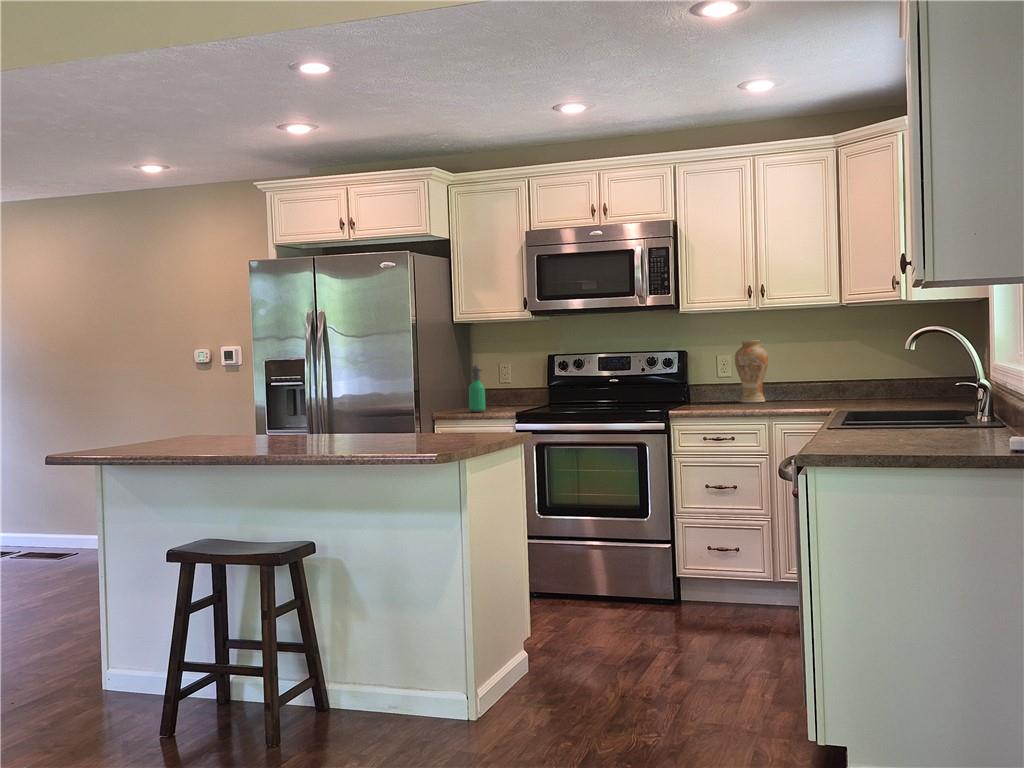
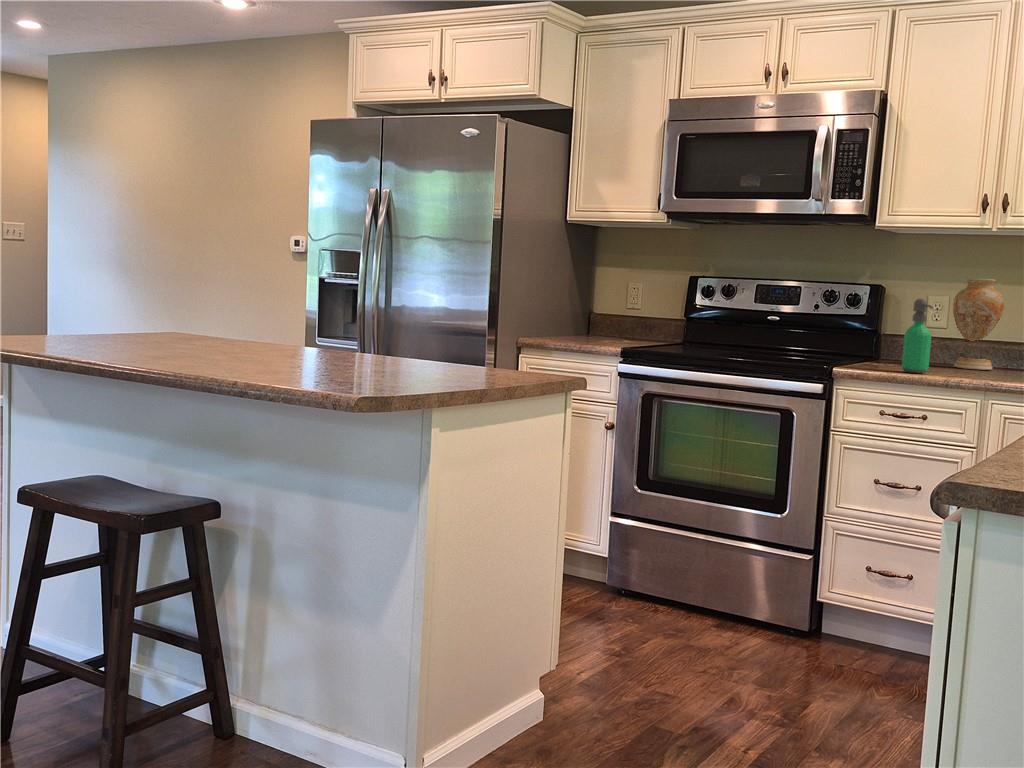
soap dispenser: present [469,365,485,412] -> present [902,299,933,373]

